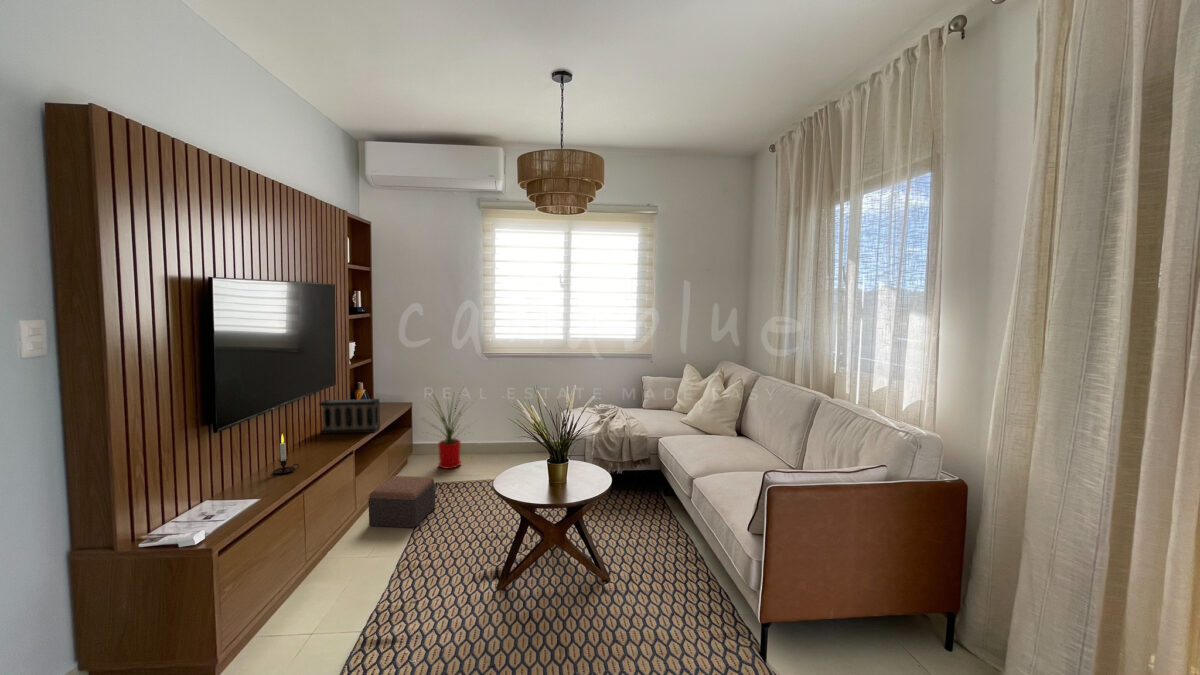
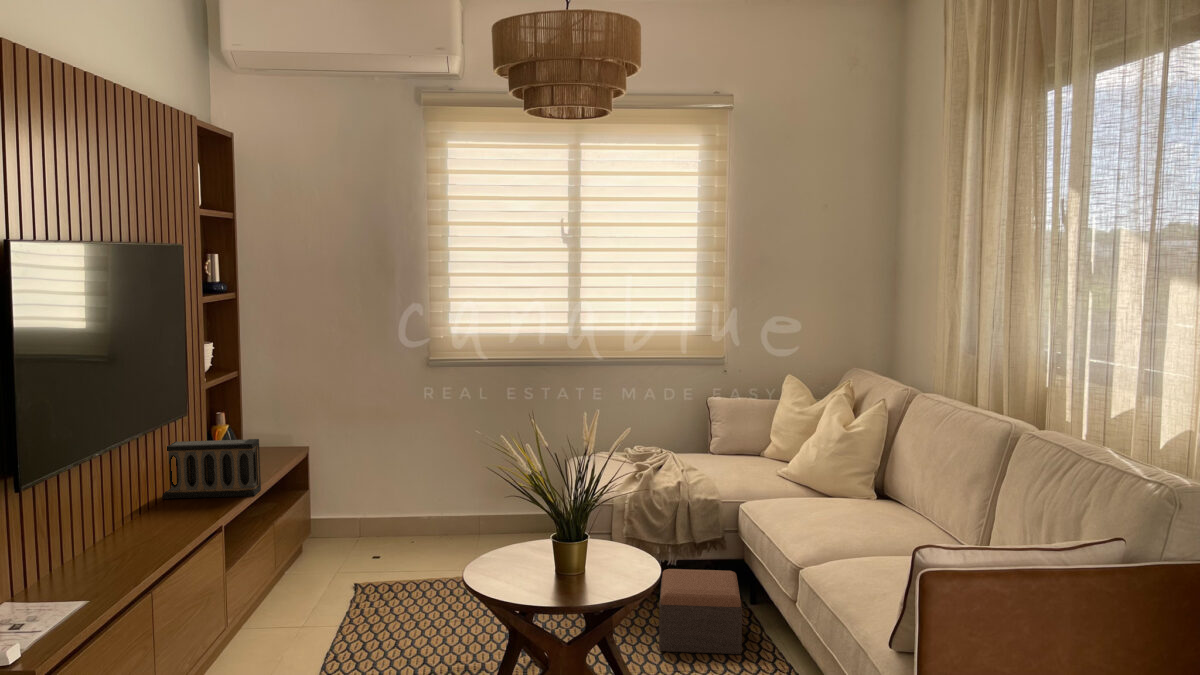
house plant: present [432,396,464,469] -> none [319,417,425,560]
candle: present [273,434,299,474] -> none [100,496,141,561]
footstool: present [368,476,435,528] -> present [659,569,742,654]

